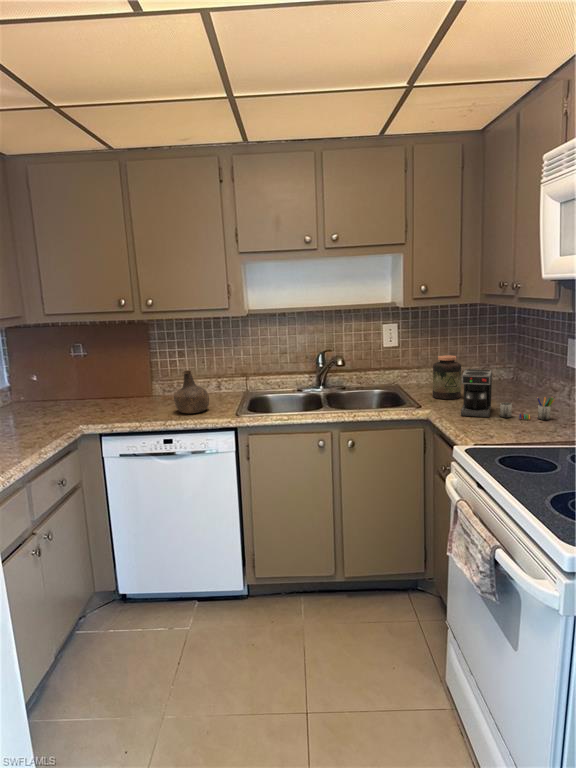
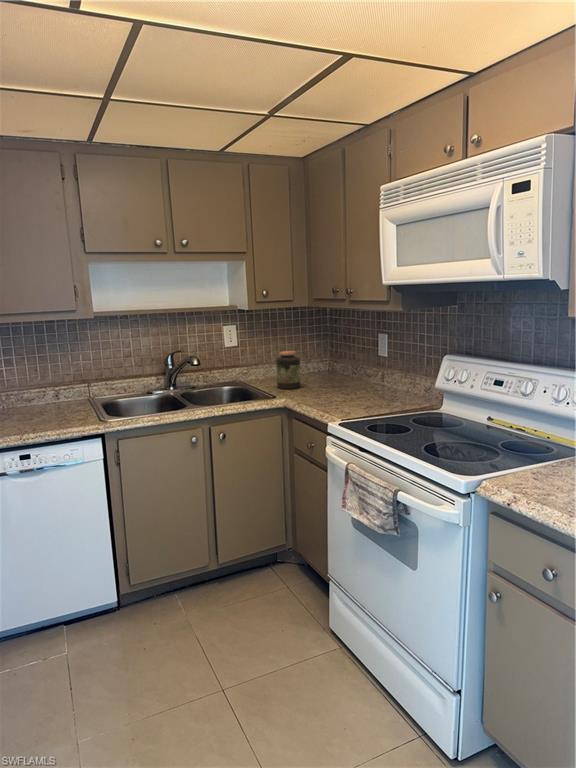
coffee maker: present [461,369,555,420] -> none [310,360,382,400]
bottle: present [174,370,209,414] -> none [22,378,65,425]

